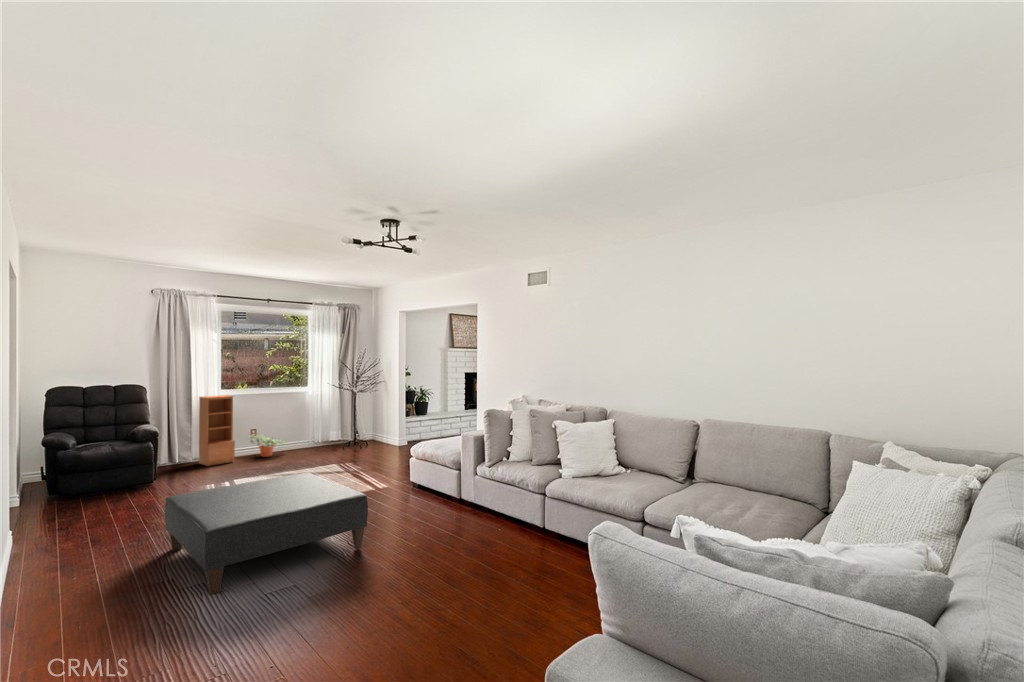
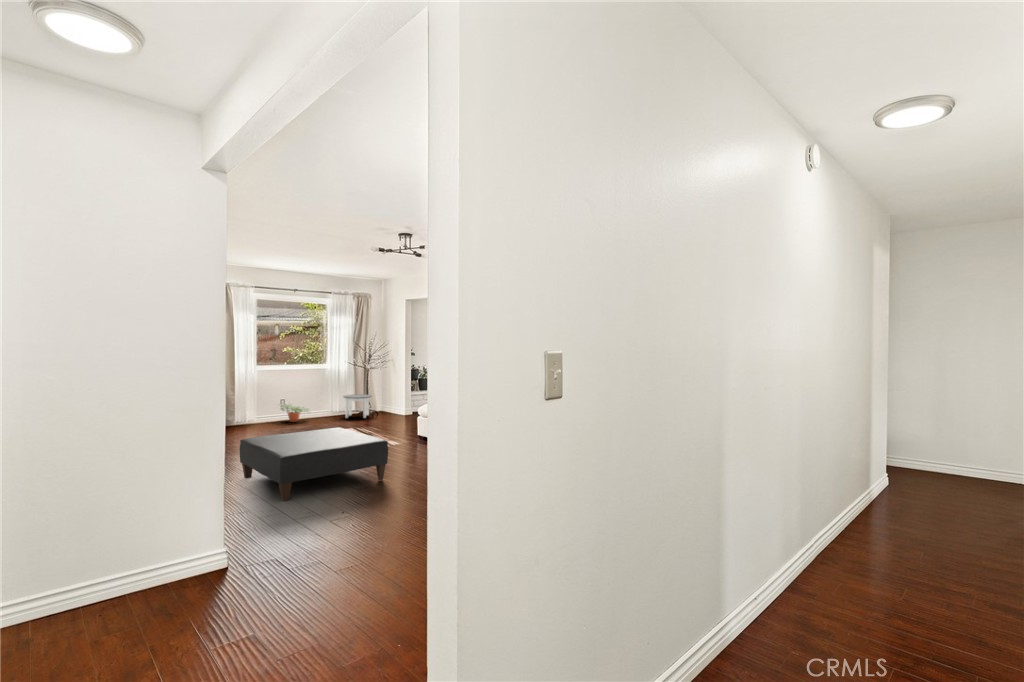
bookcase: present [199,395,235,466] -> none [239,369,269,428]
round table: none [326,421,360,450] -> present [343,394,372,418]

